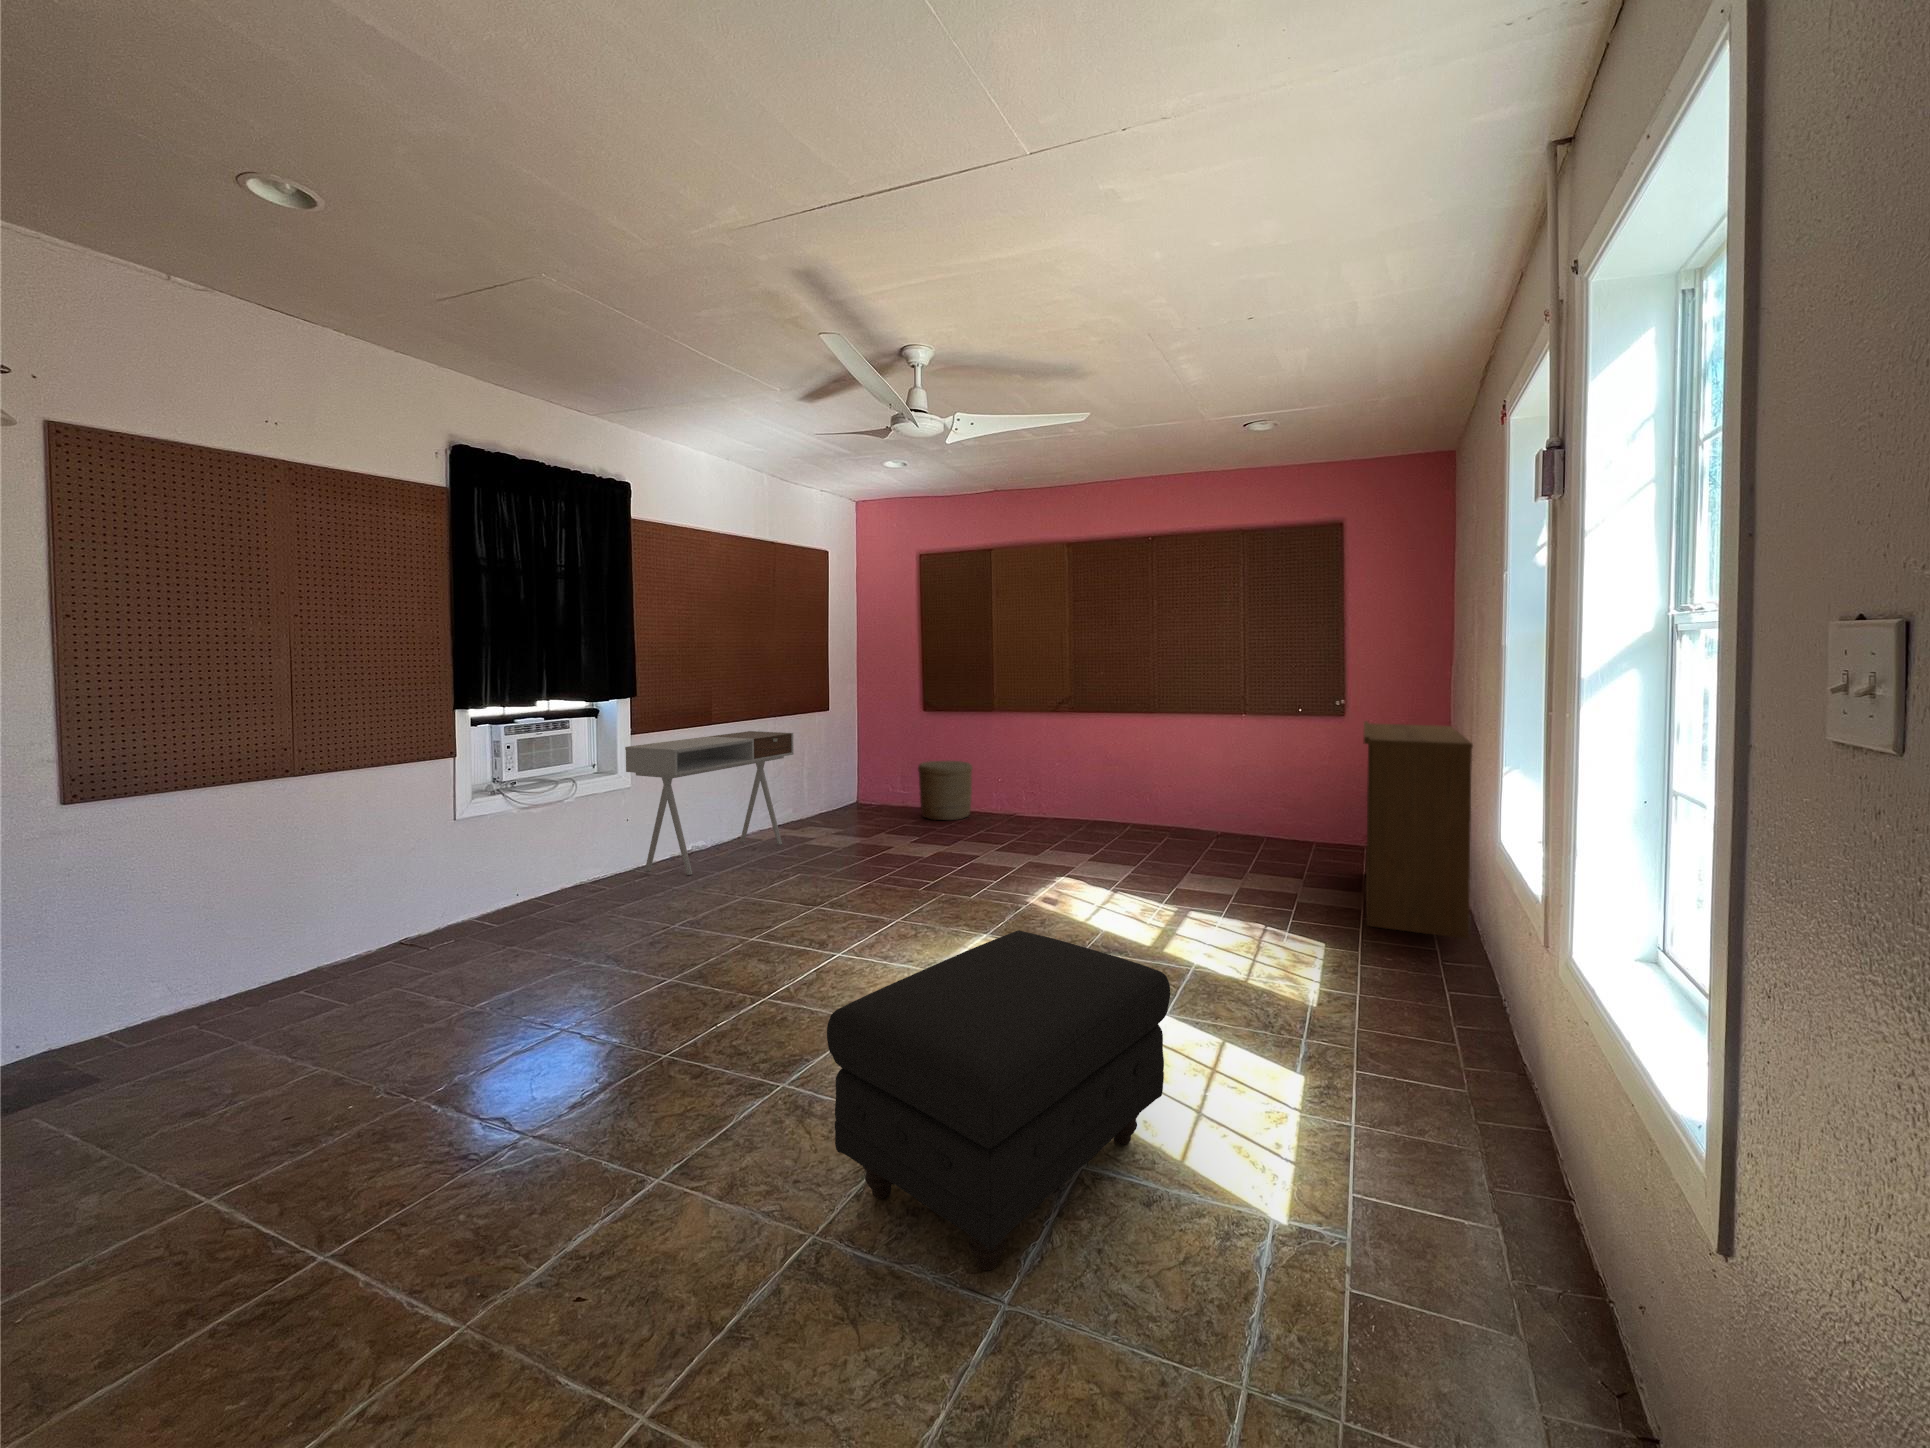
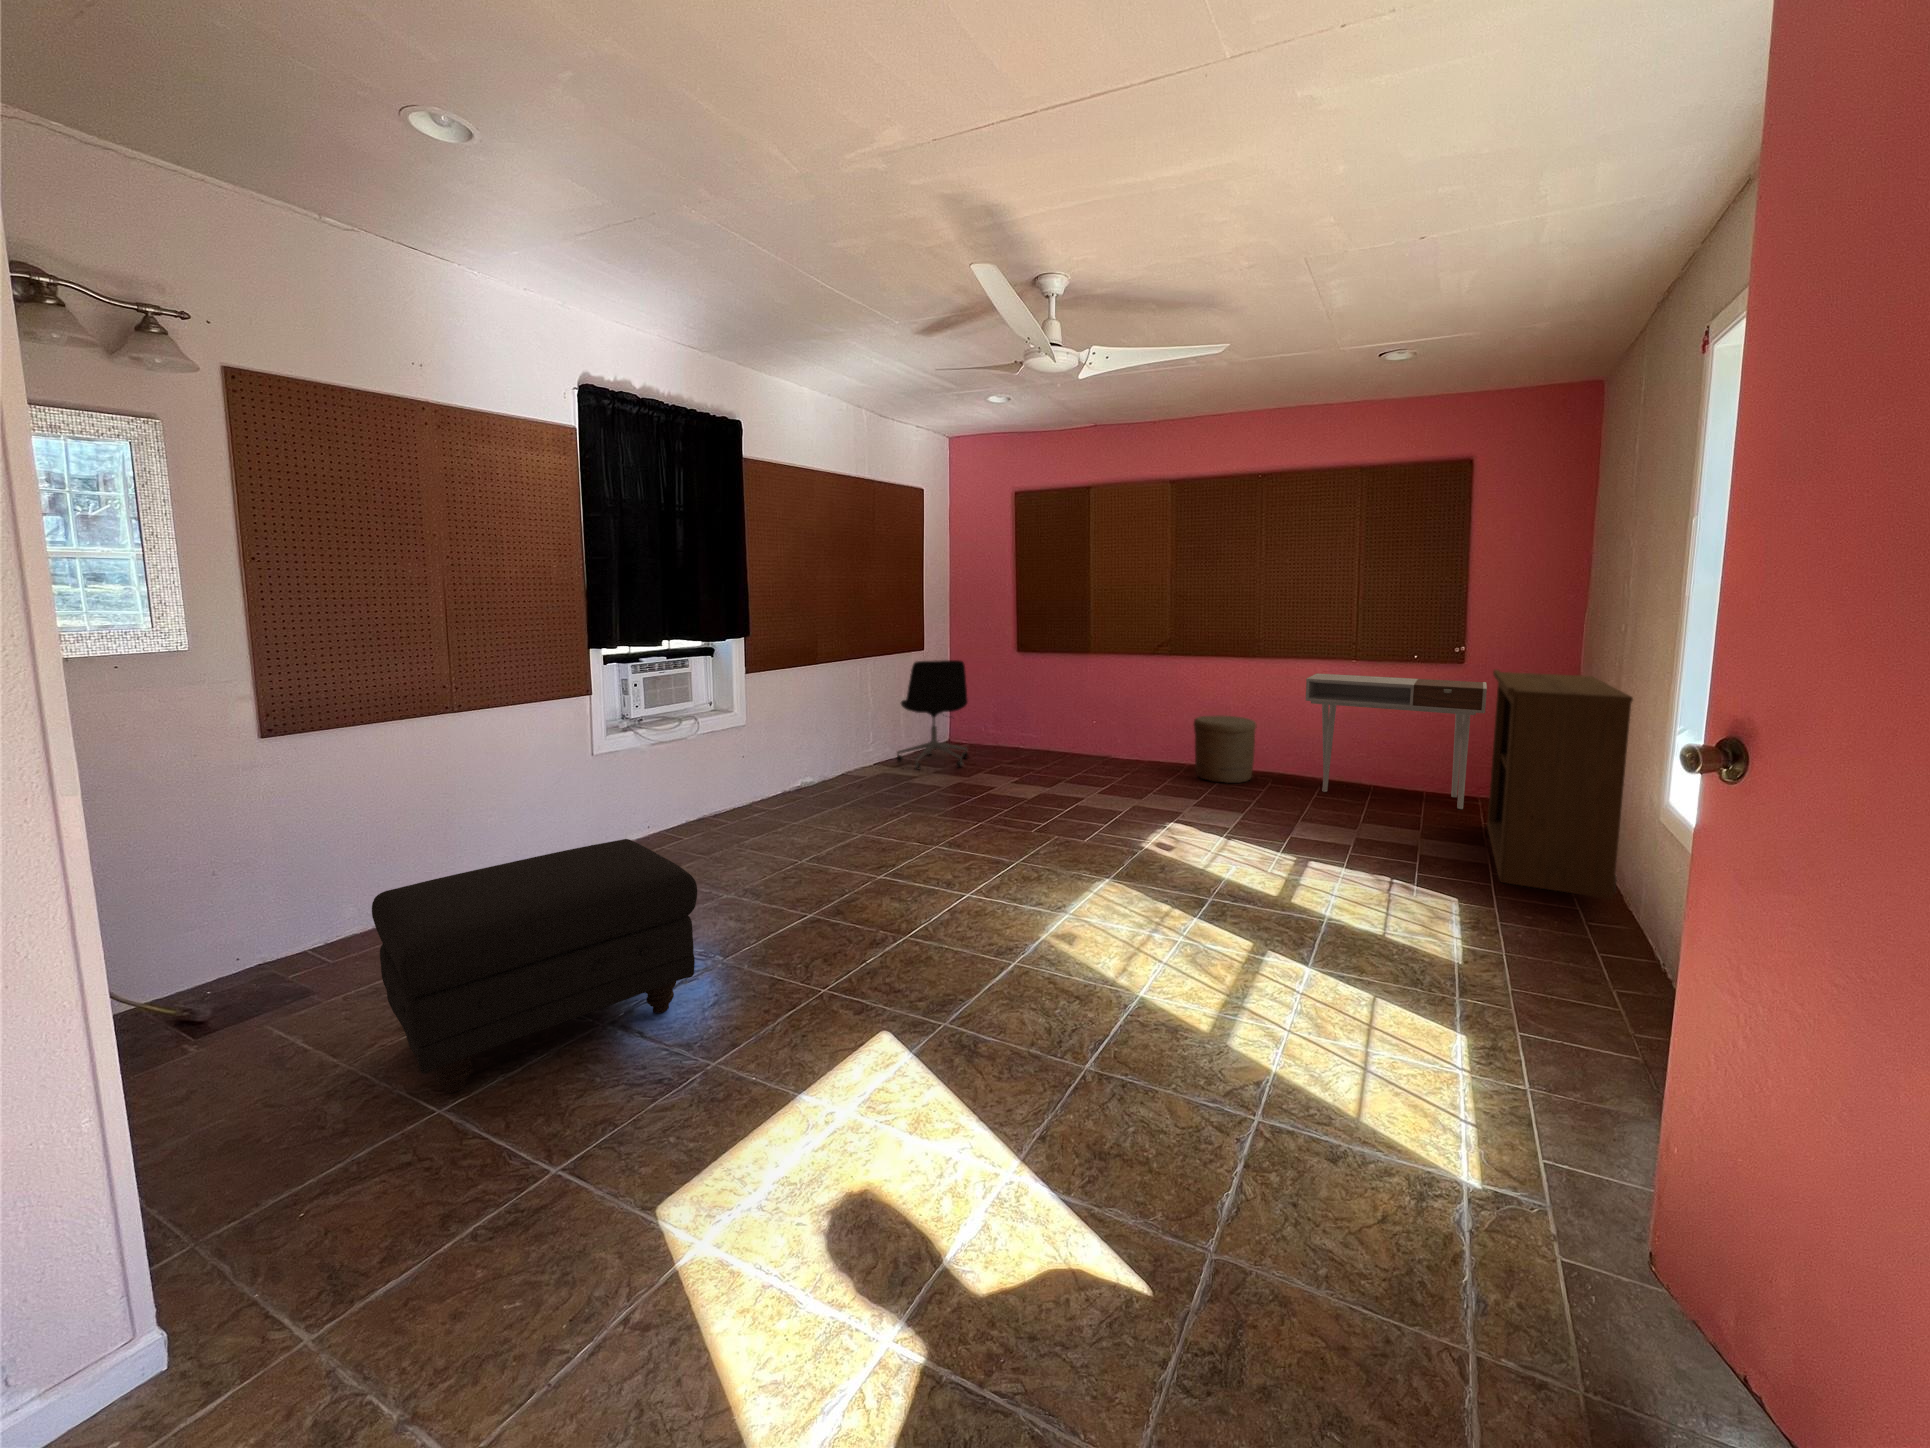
office chair: none [799,719,874,831] -> present [897,660,968,769]
desk: present [625,731,794,875] -> present [1306,673,1487,809]
woven basket: present [918,761,973,820] -> present [1194,715,1256,783]
ottoman: present [827,930,1170,1270] -> present [372,839,697,1093]

